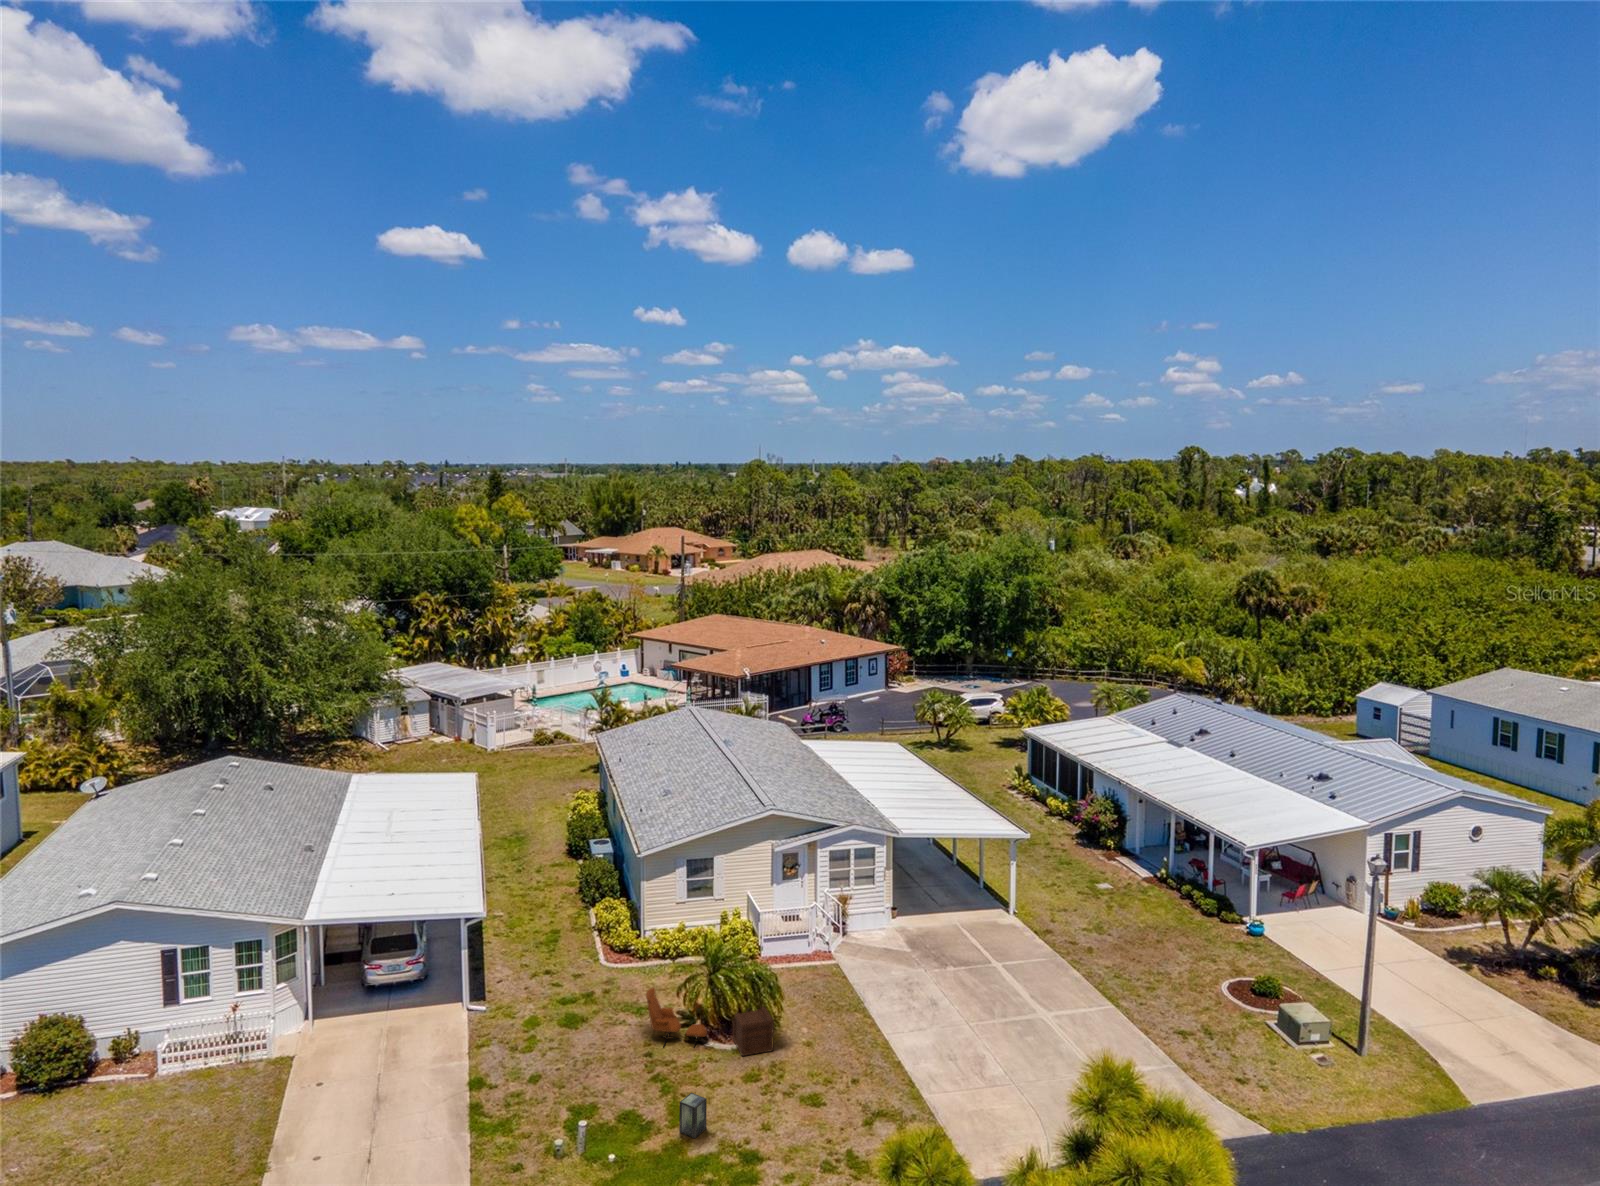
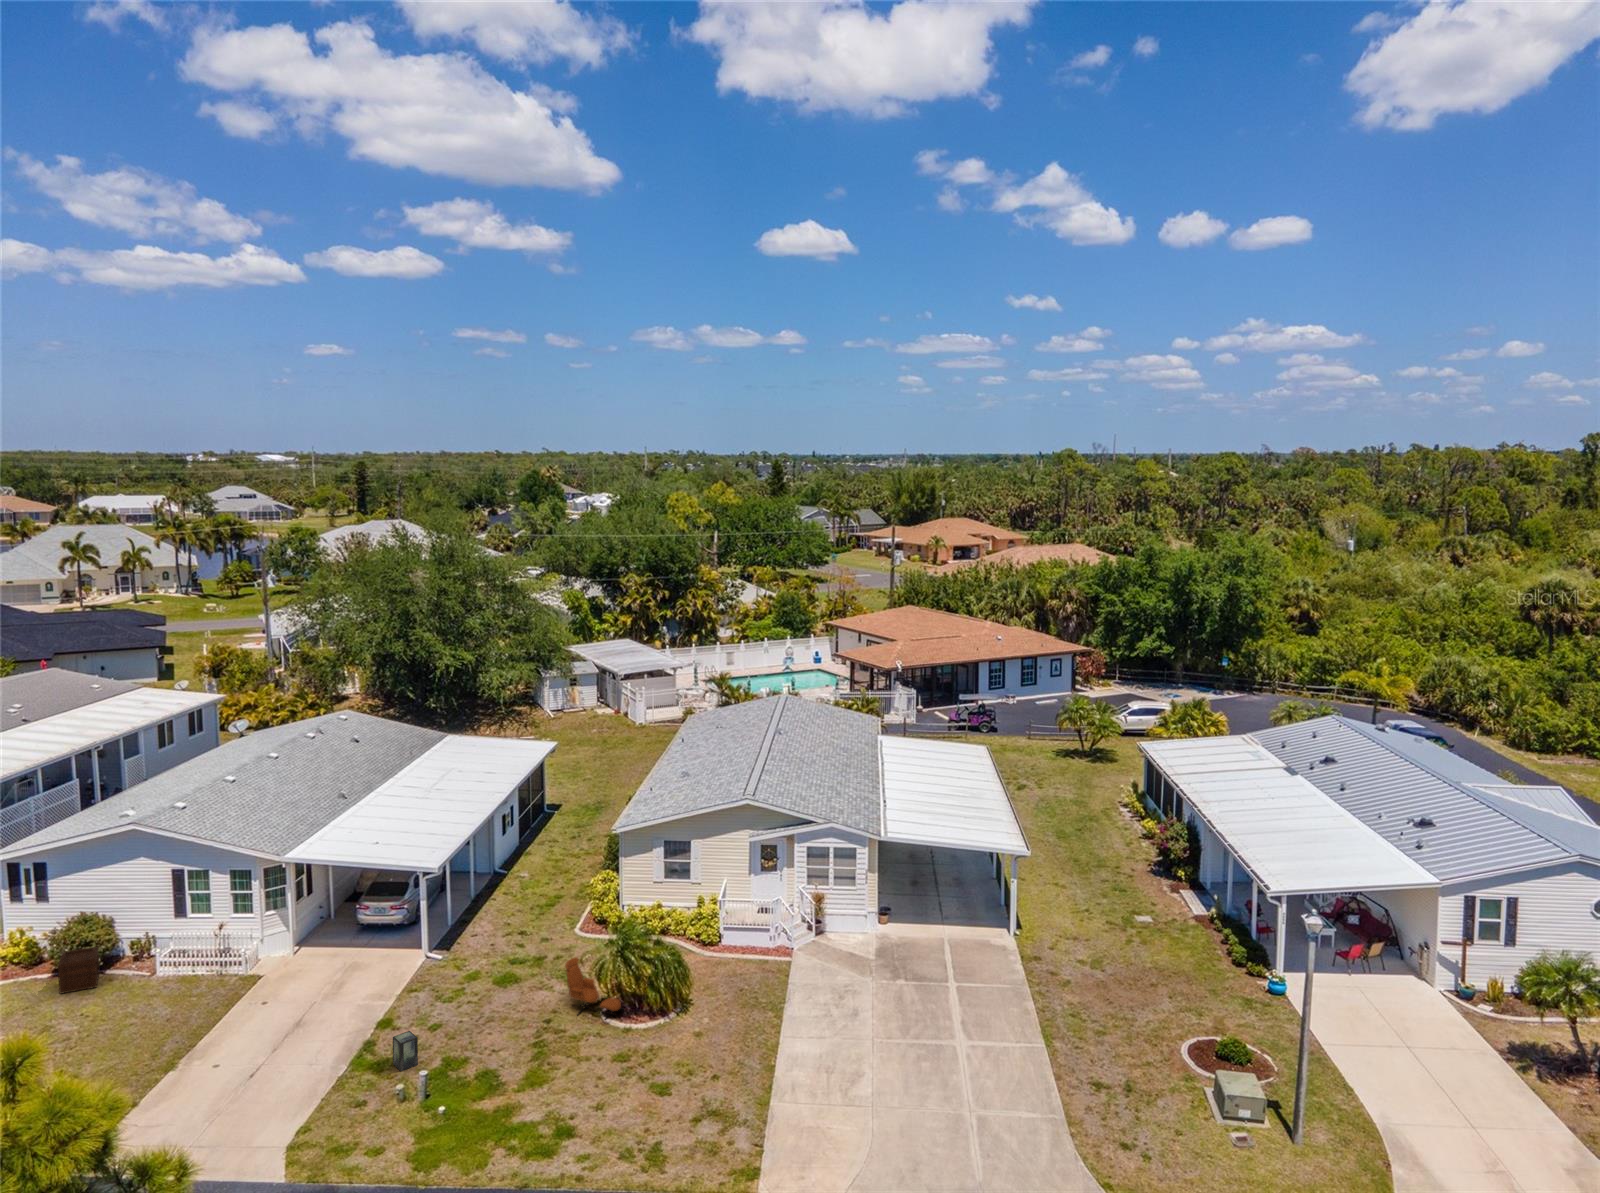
wooden crate: present [733,1007,774,1056] -> present [58,947,99,994]
storage box: present [679,1093,707,1138] -> present [393,1031,418,1071]

